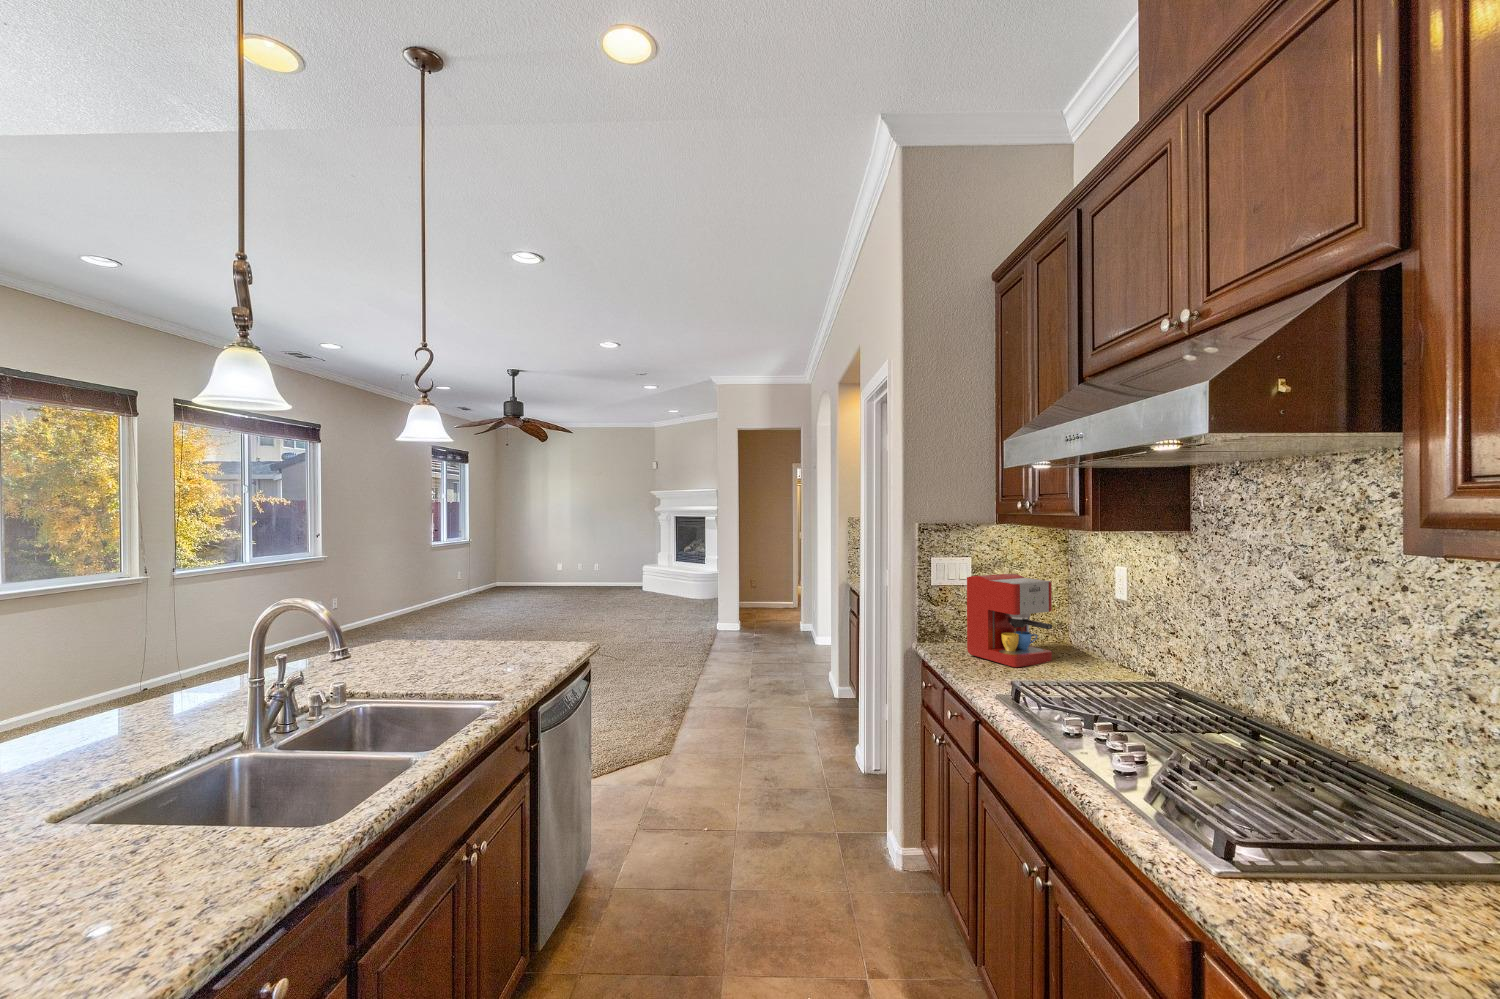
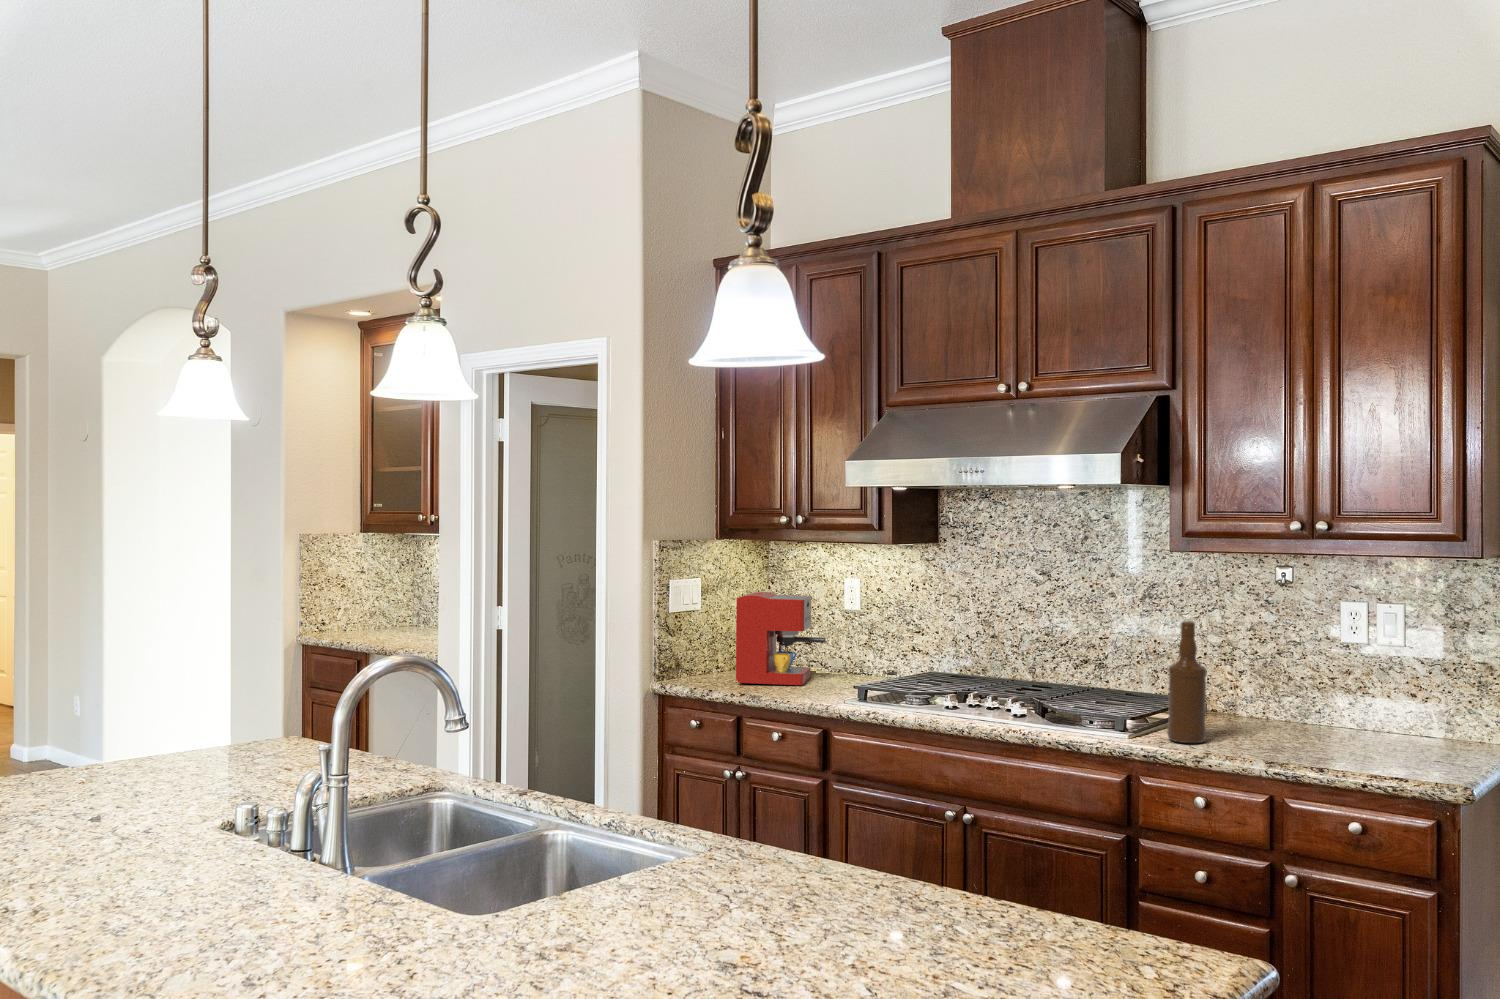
bottle: none [1269,688,1366,948] -> present [1167,621,1207,743]

